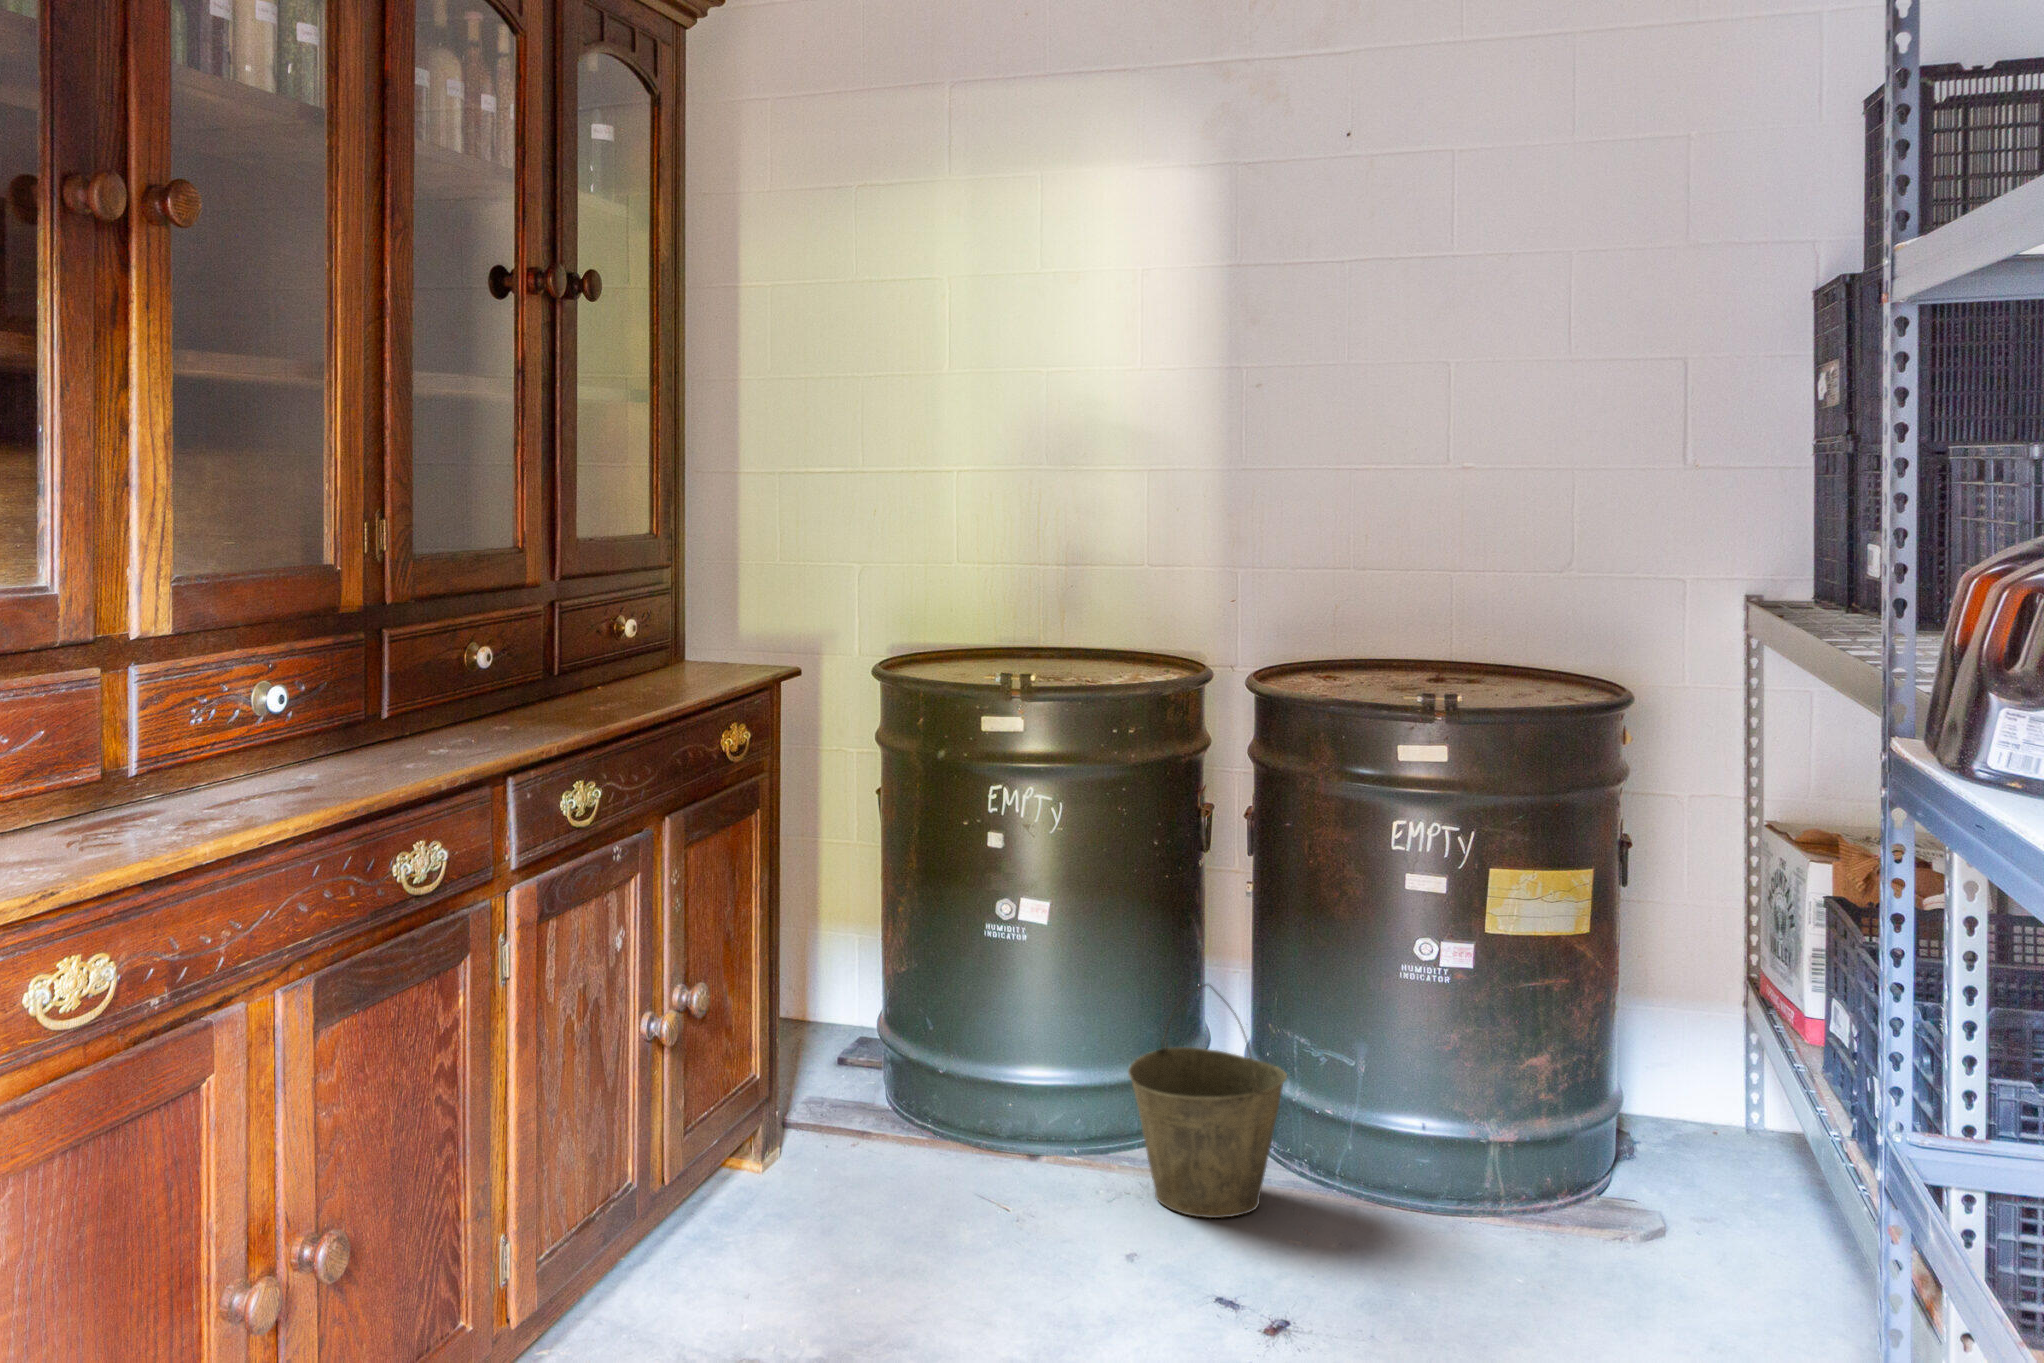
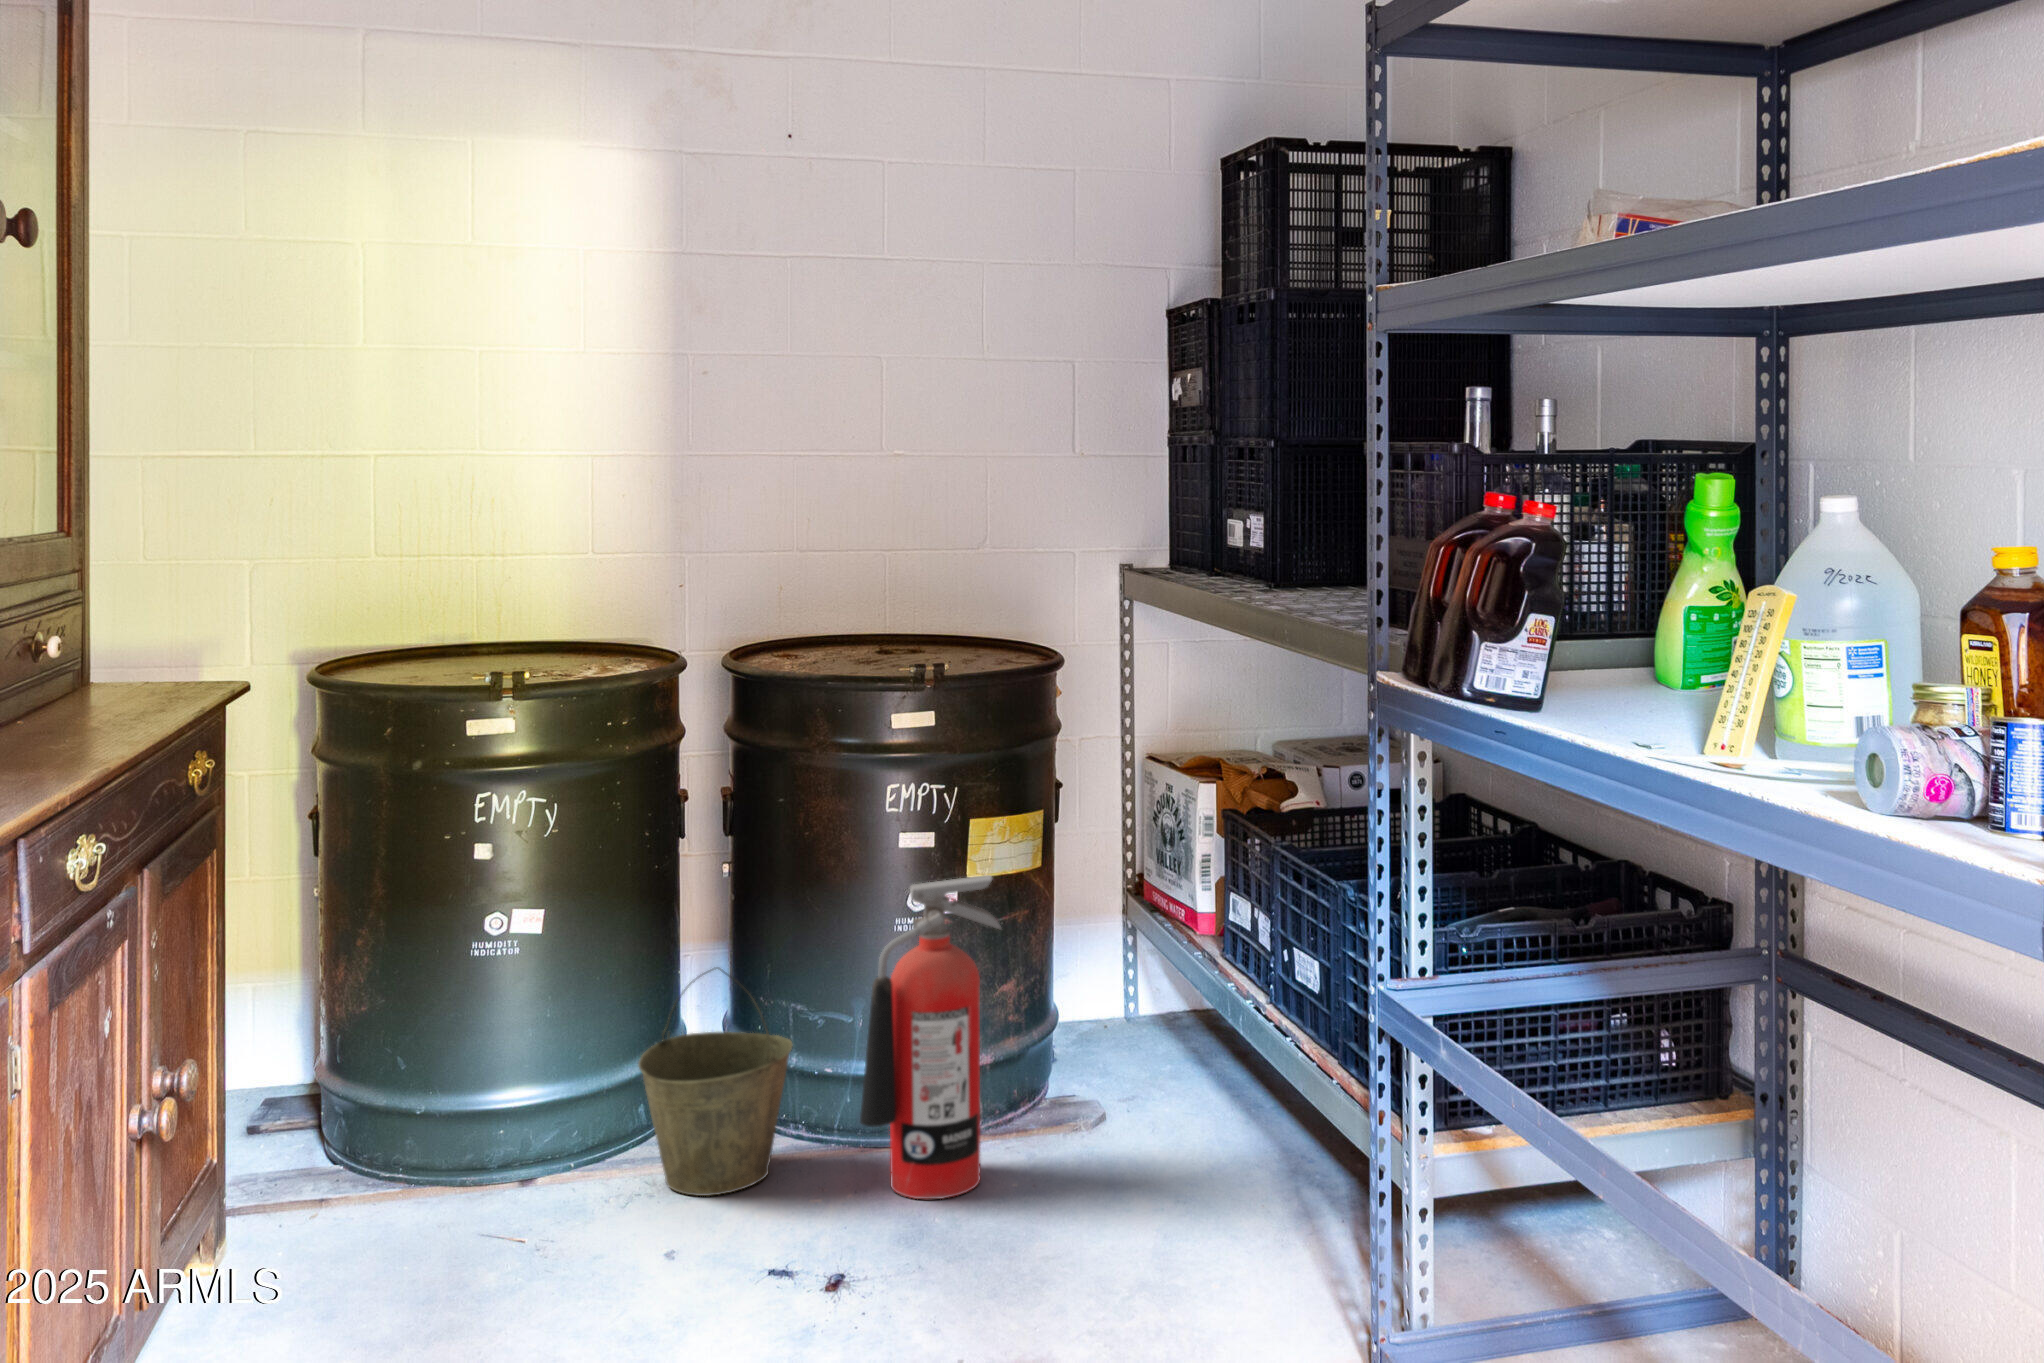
fire extinguisher: none [1338,929,1508,1282] -> present [860,875,1001,1199]

